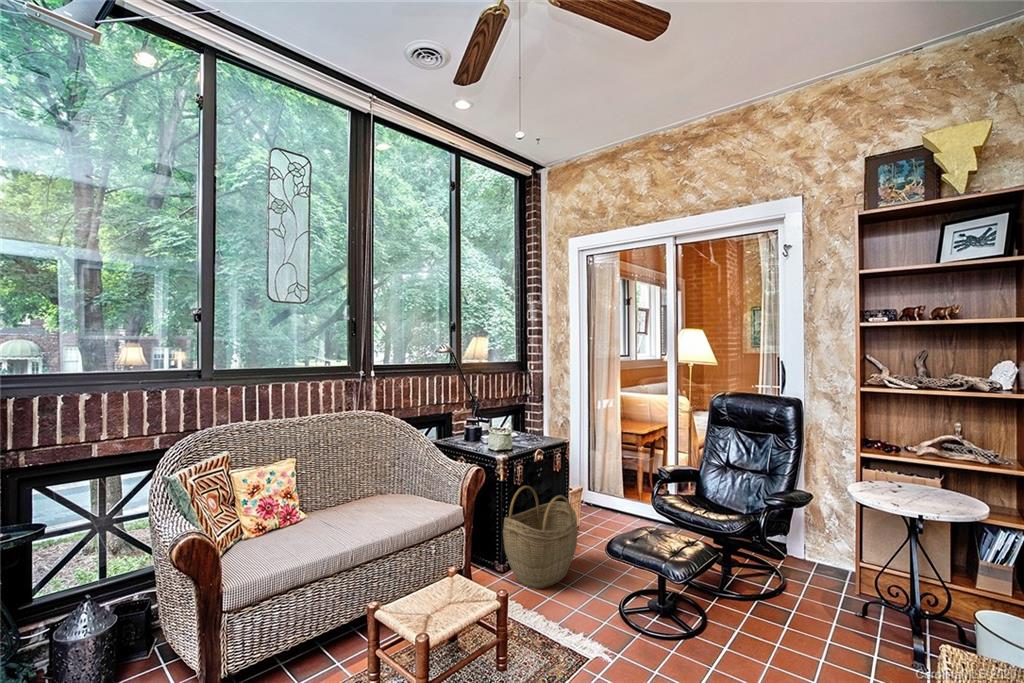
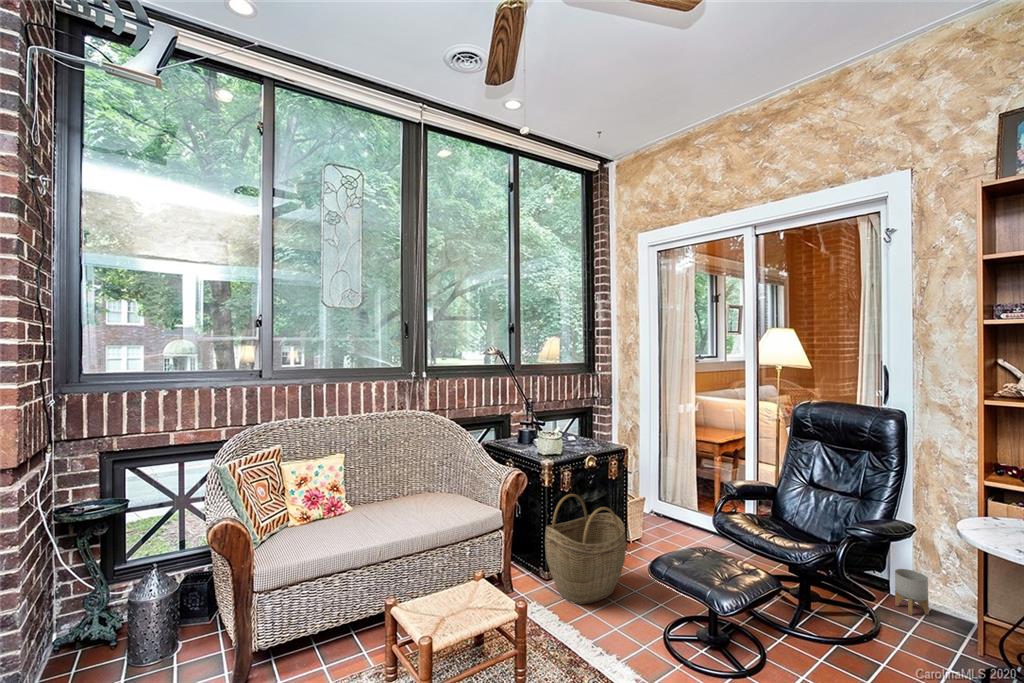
planter: none [793,529,818,566] -> present [895,569,929,615]

